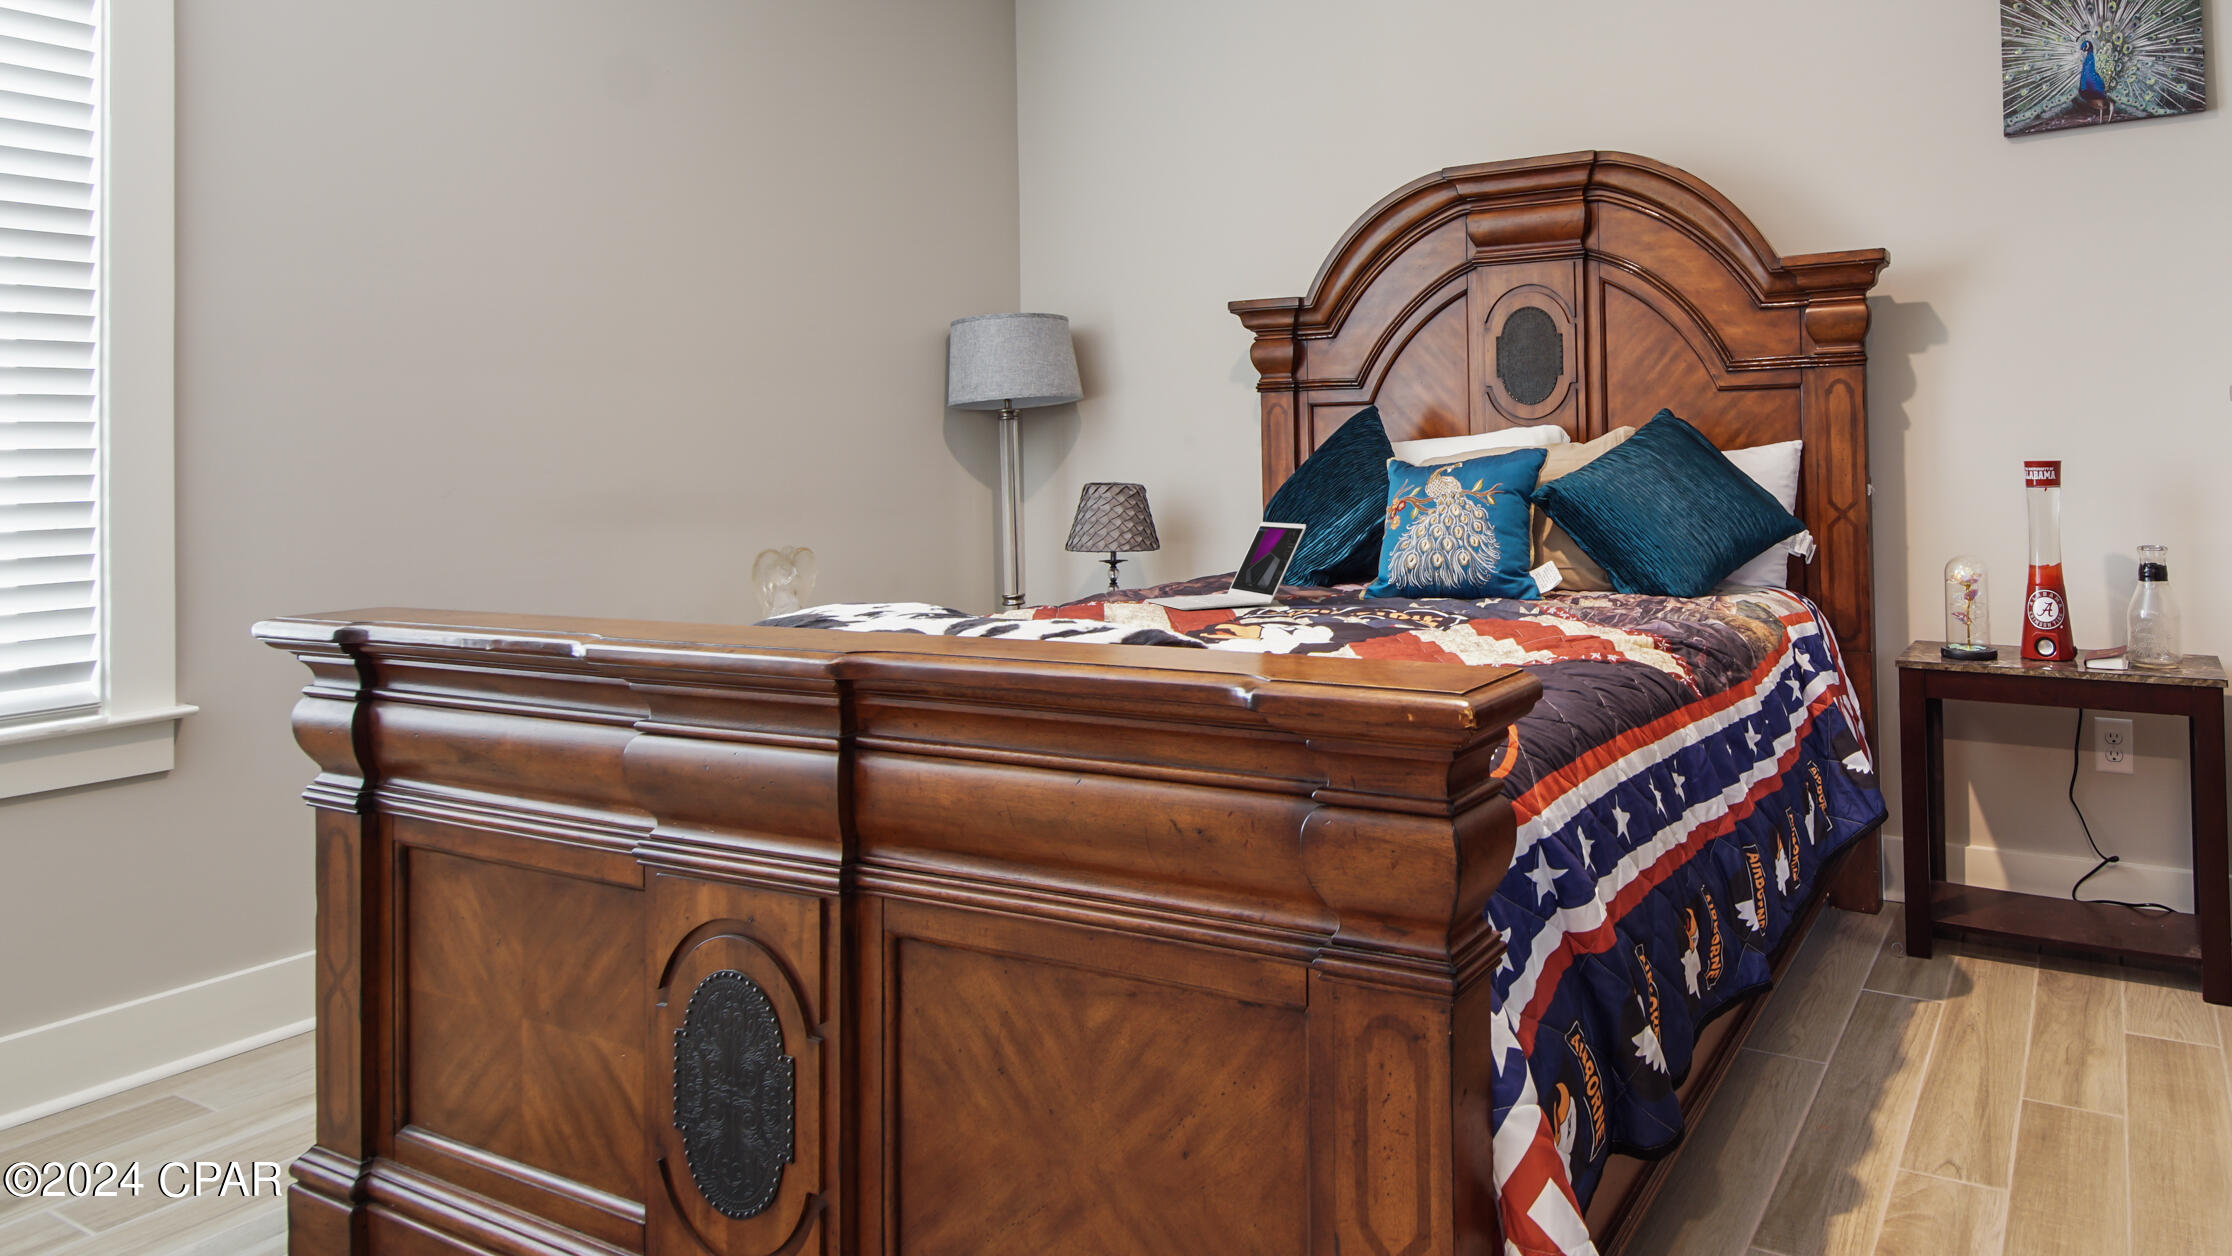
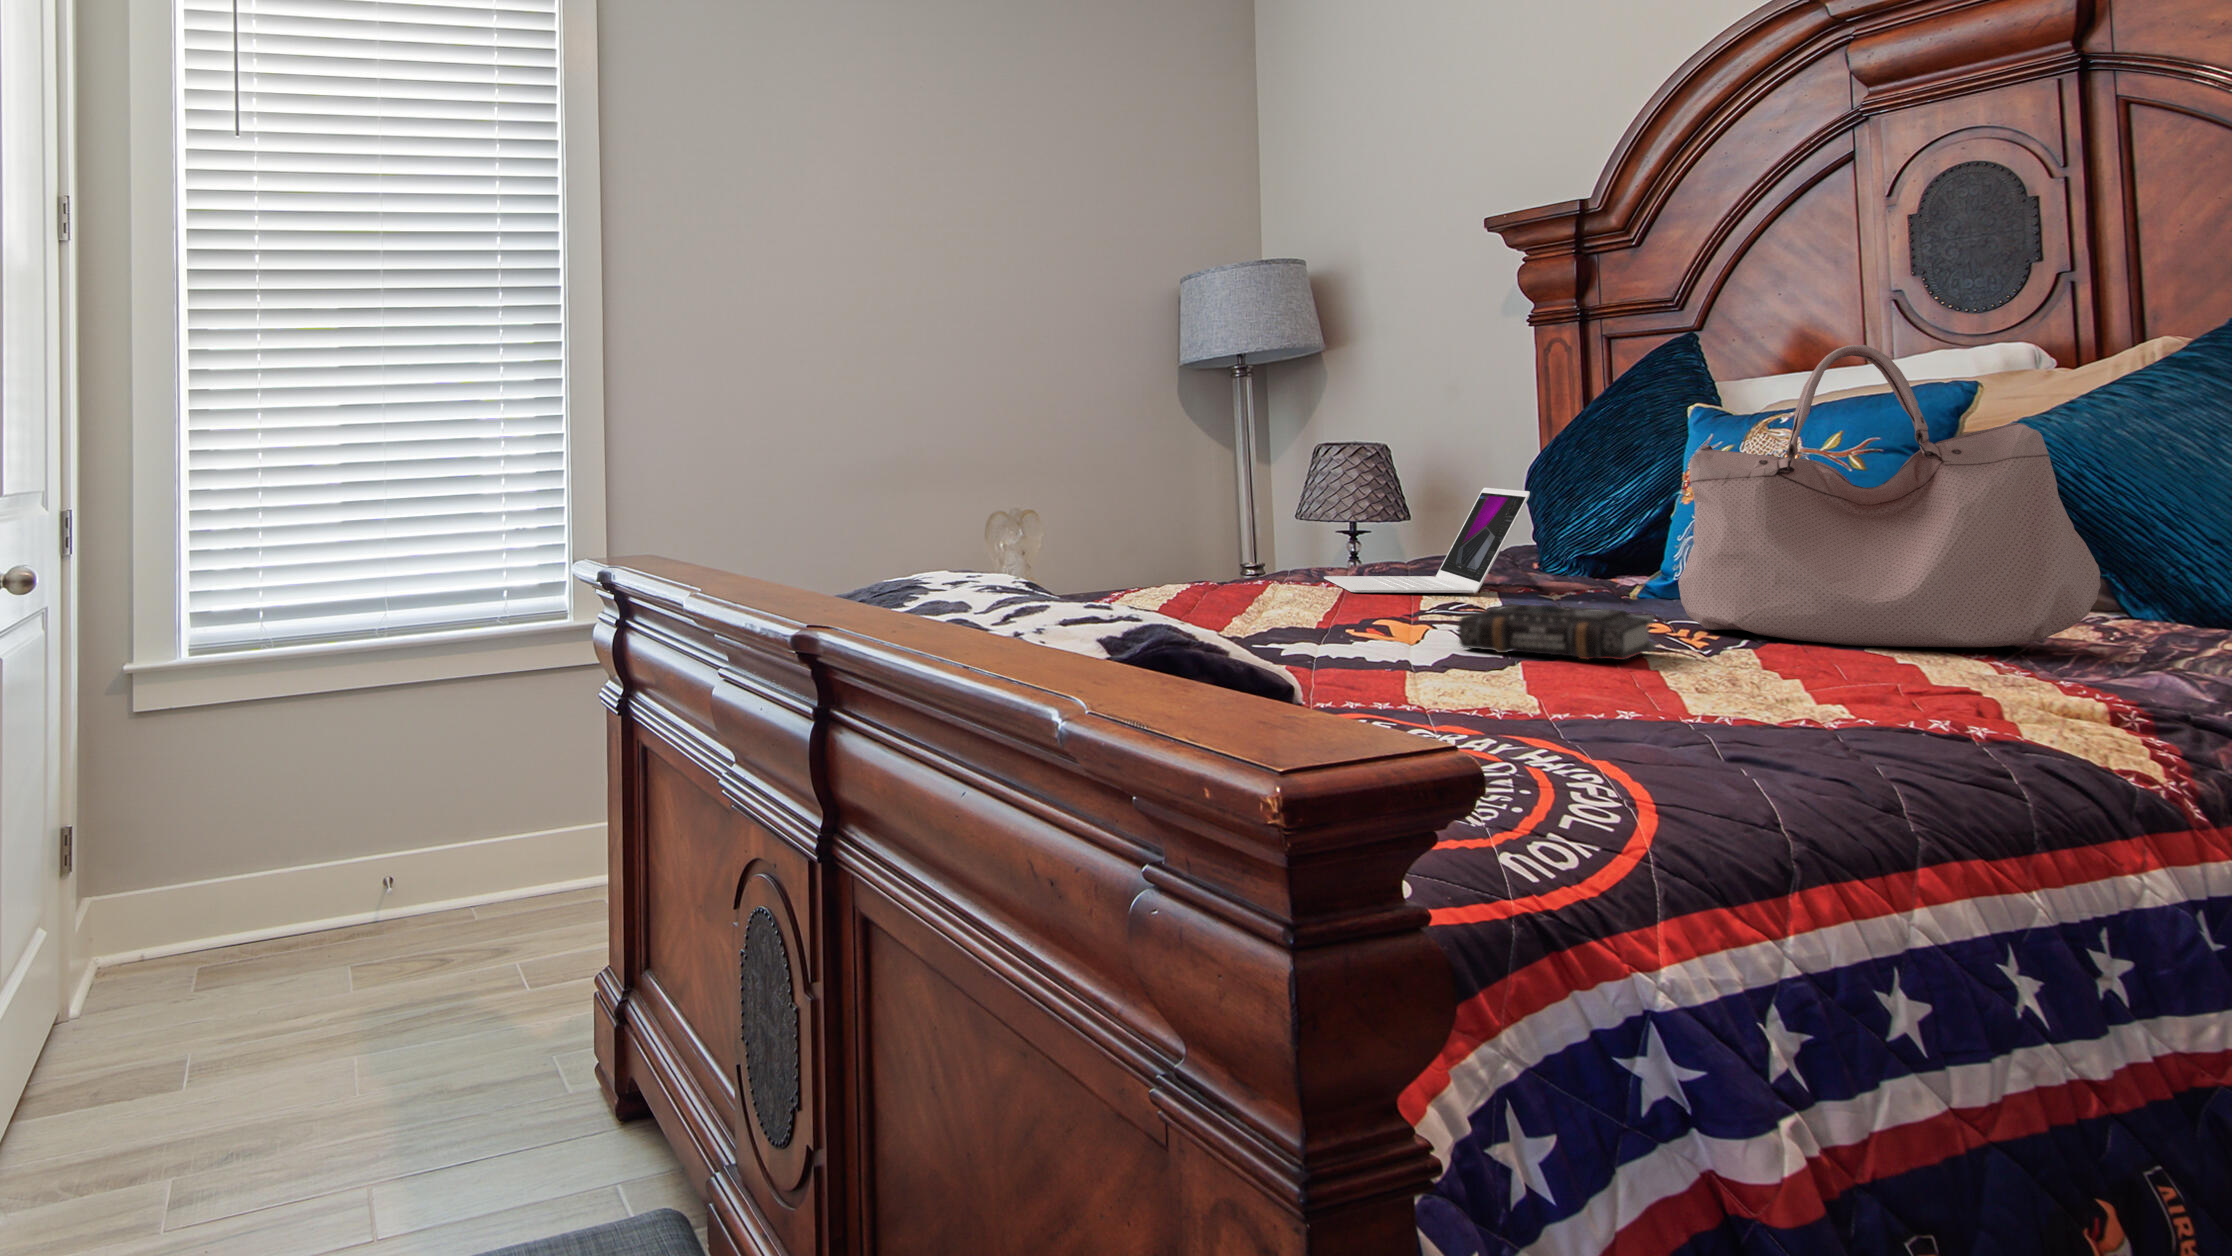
handbag: none [1416,425,1624,619] -> present [1678,345,2101,647]
book: none [1312,606,1425,642] -> present [1458,604,1656,660]

